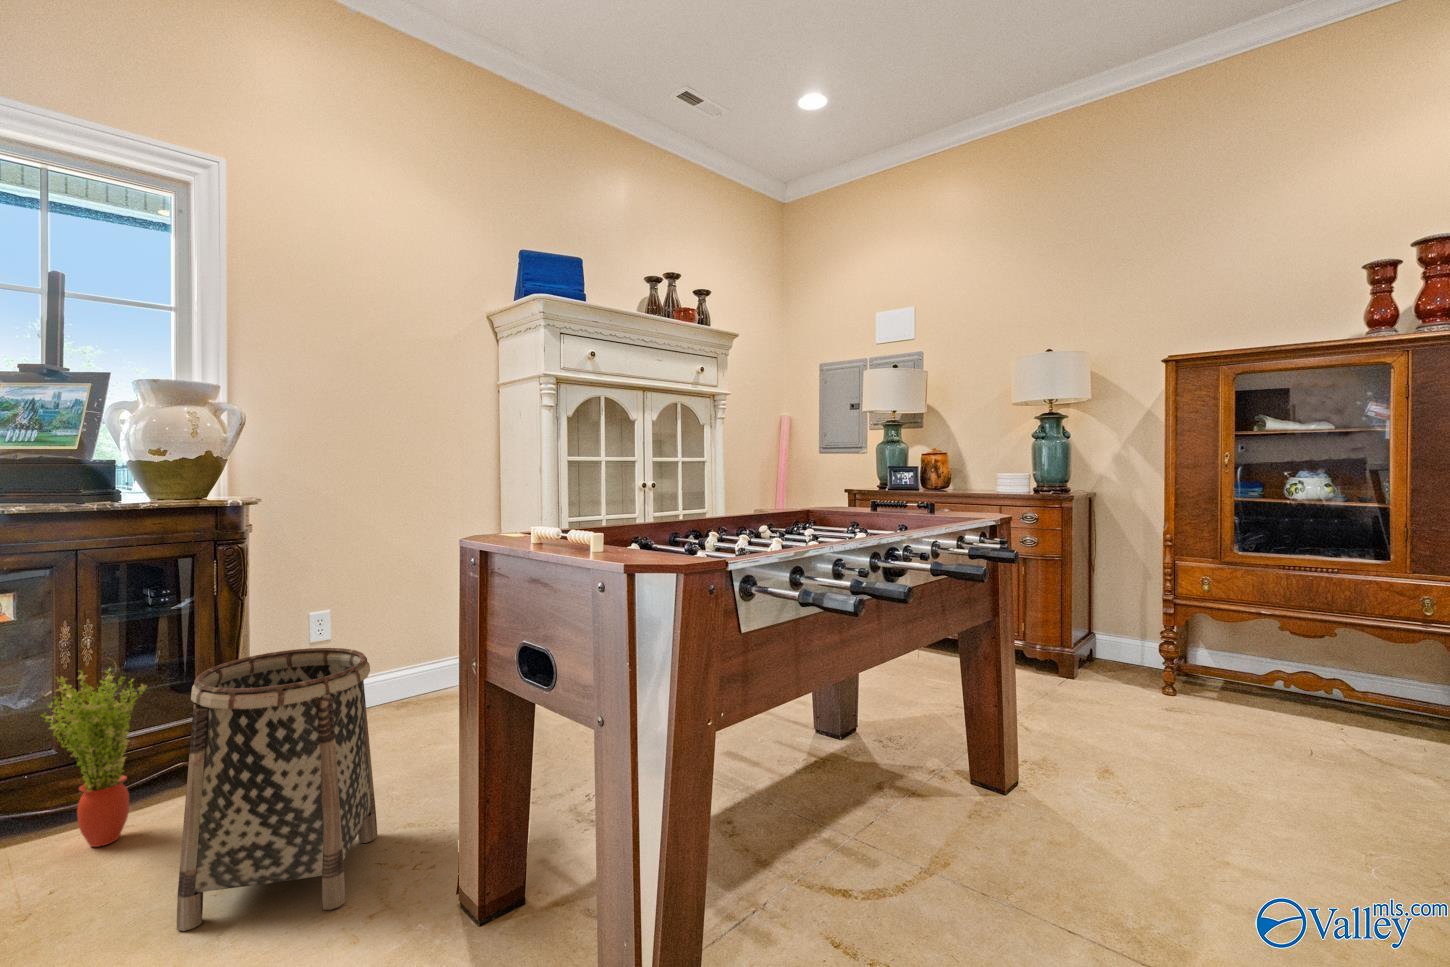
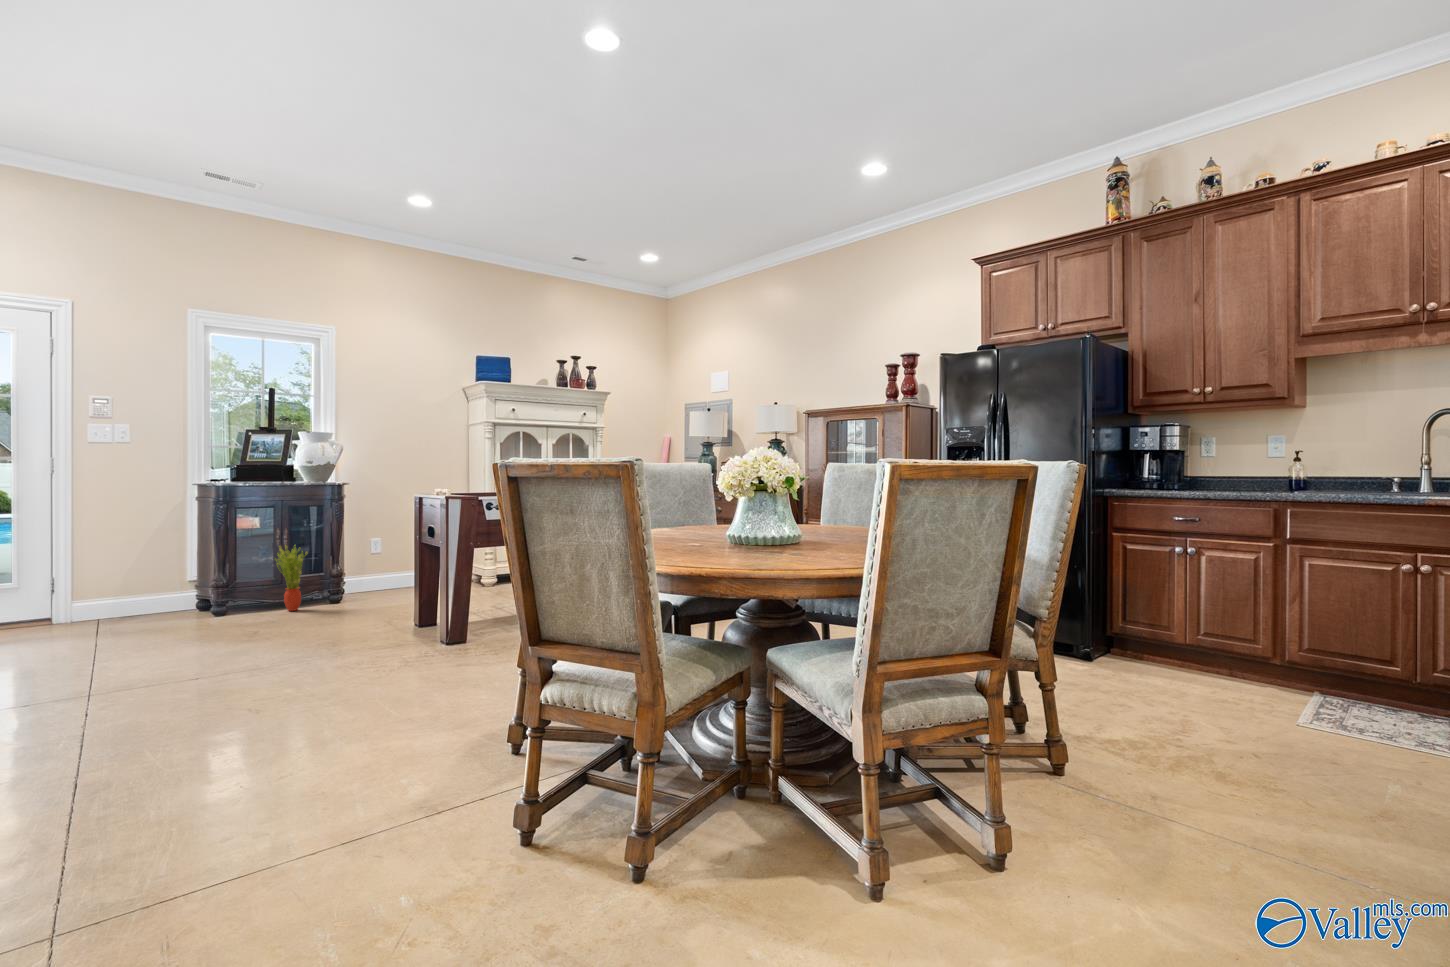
basket: present [177,648,378,931] -> none [322,538,391,623]

